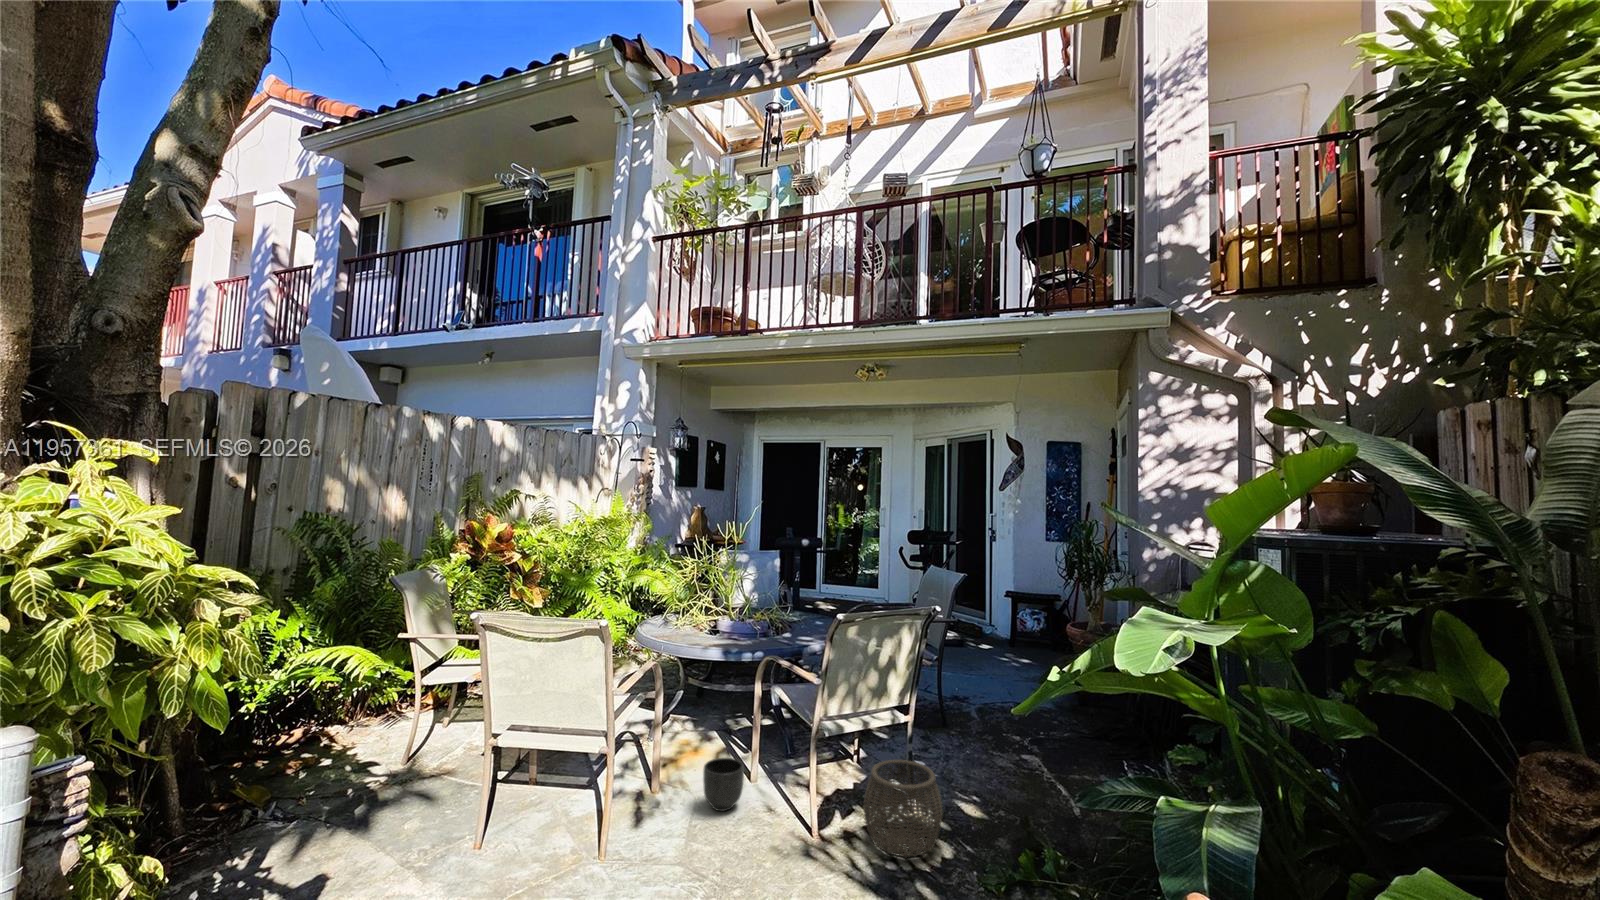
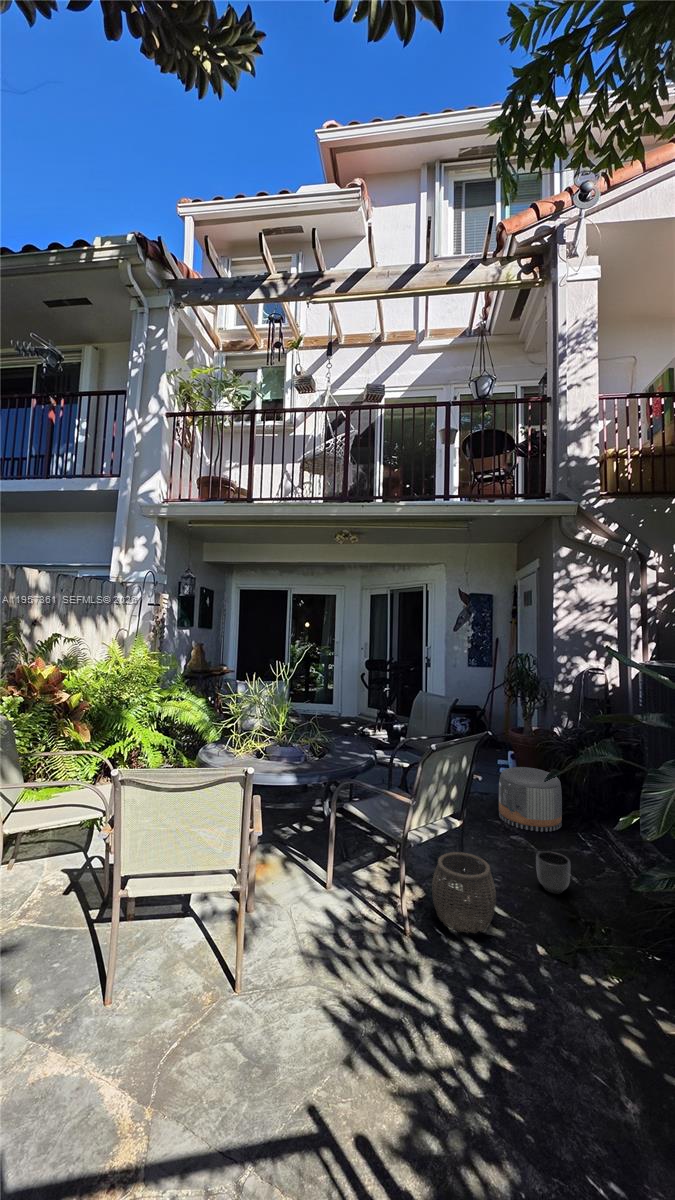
pouf: none [1030,673,1117,760] -> present [499,767,562,832]
planter: present [703,758,744,811] -> present [536,851,570,894]

